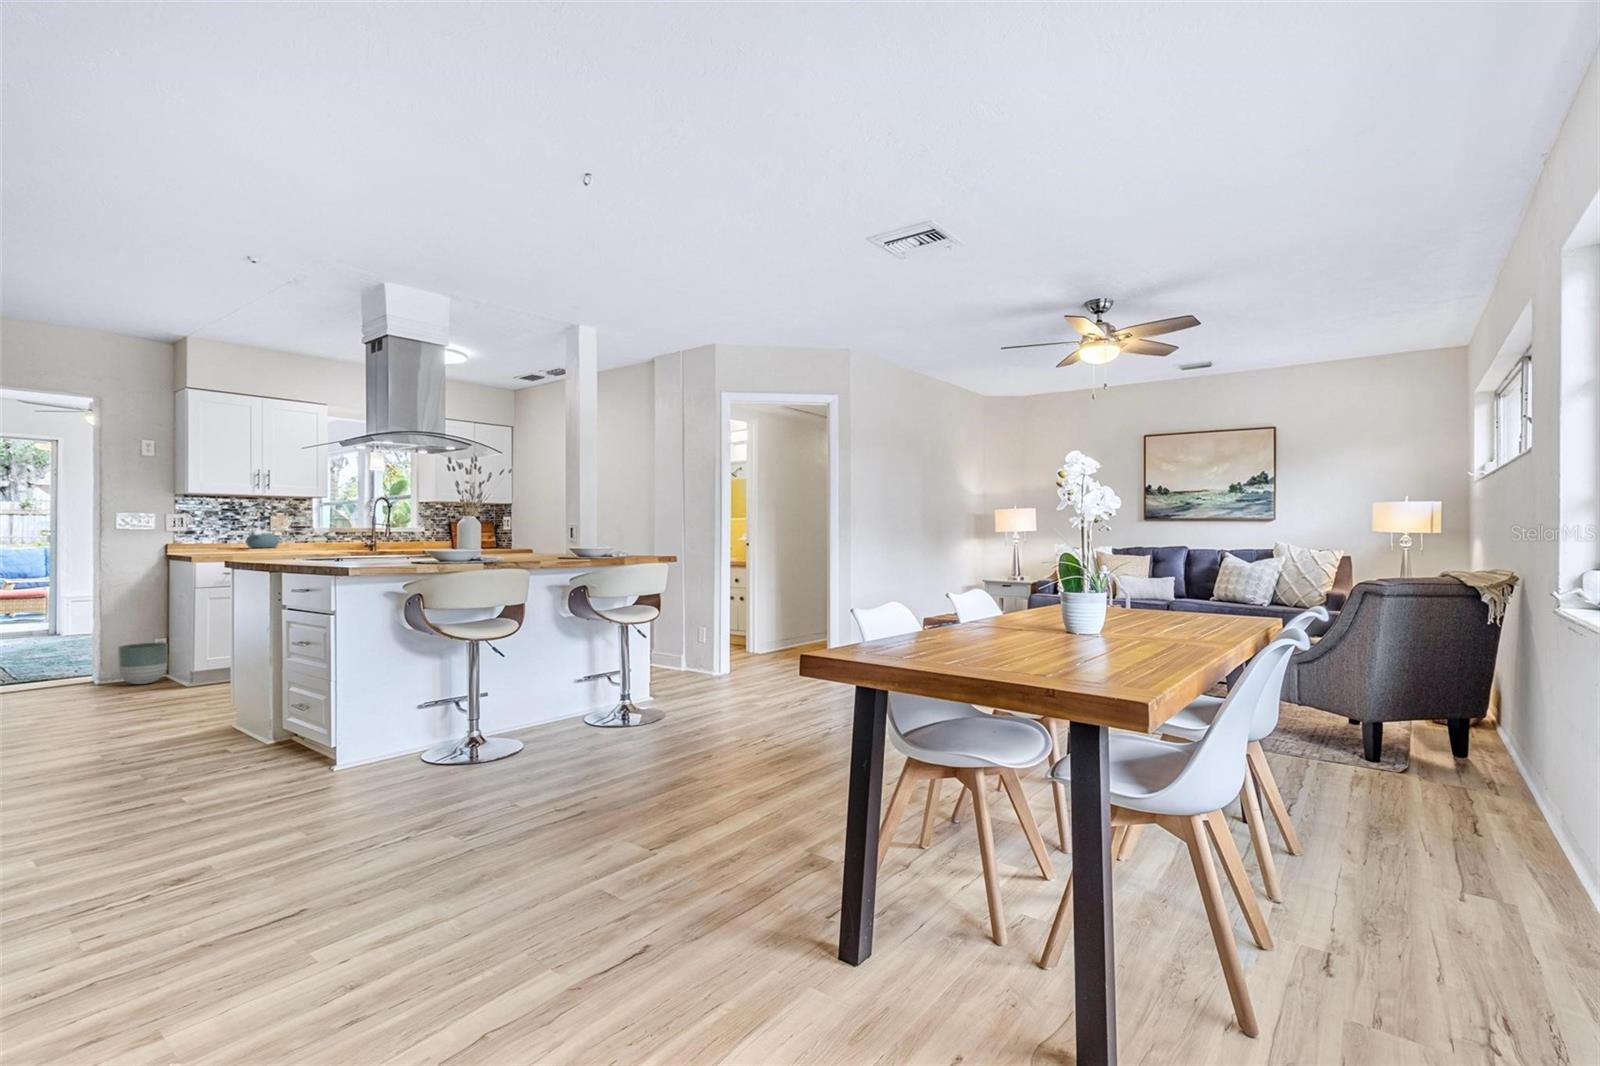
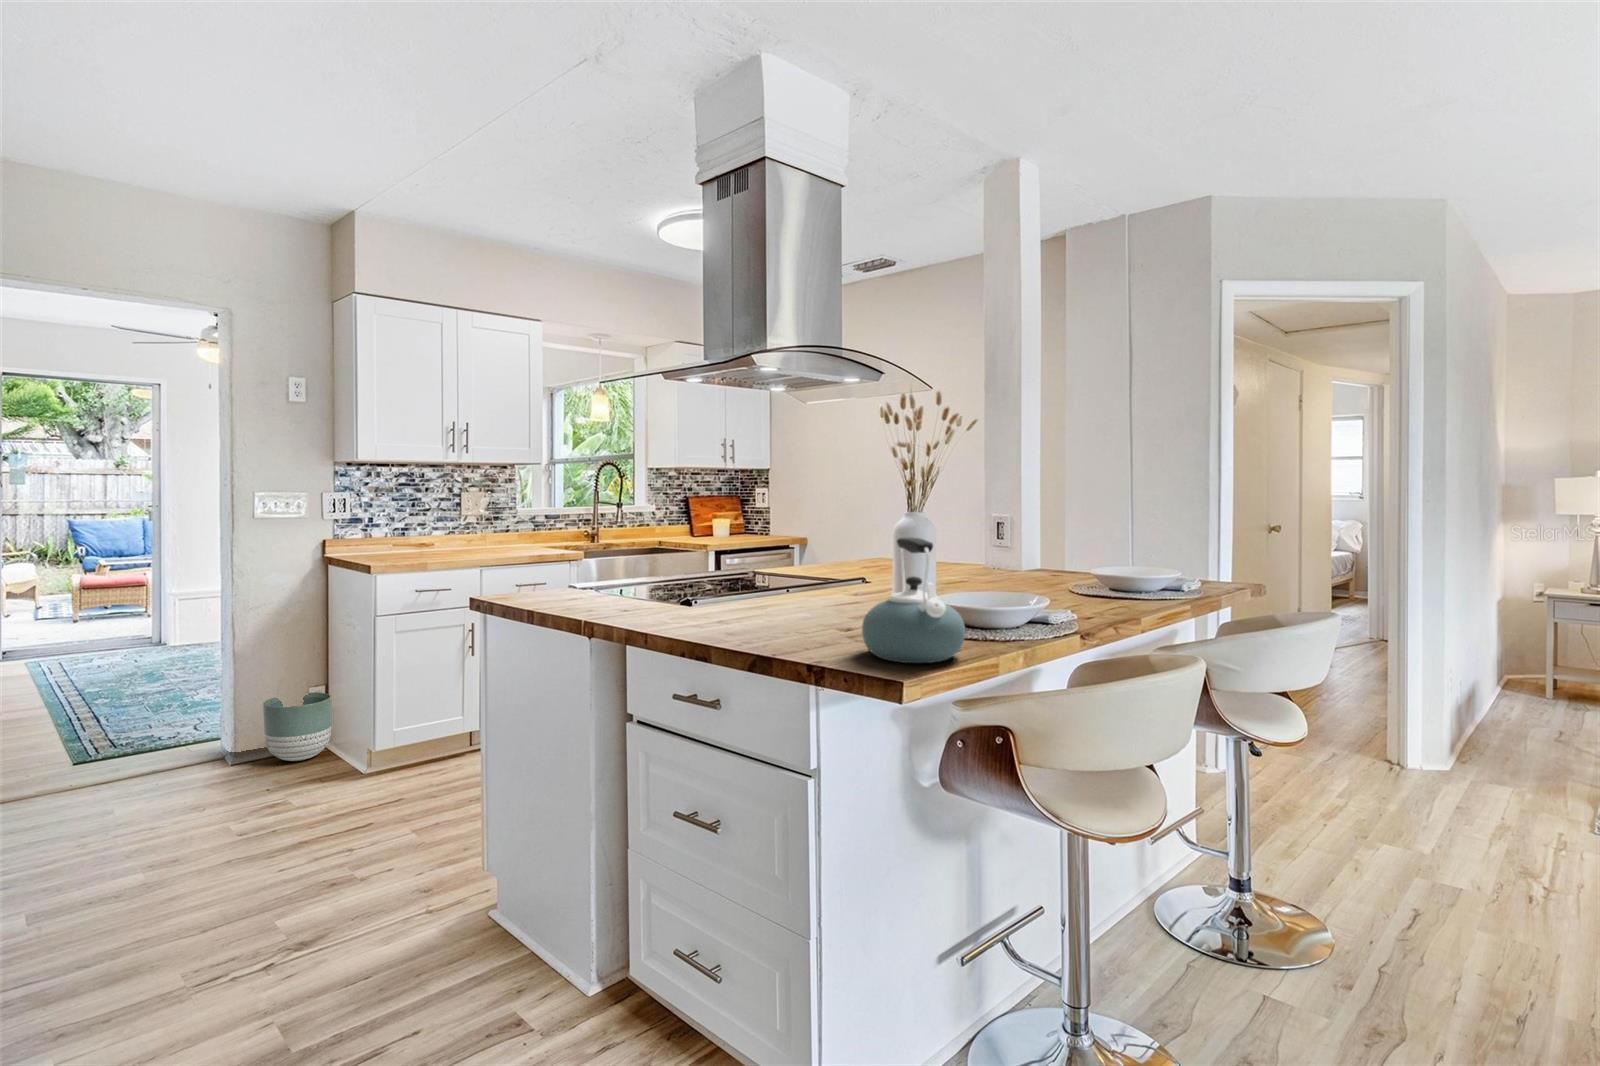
kettle: present [246,517,279,548] -> present [862,538,965,663]

